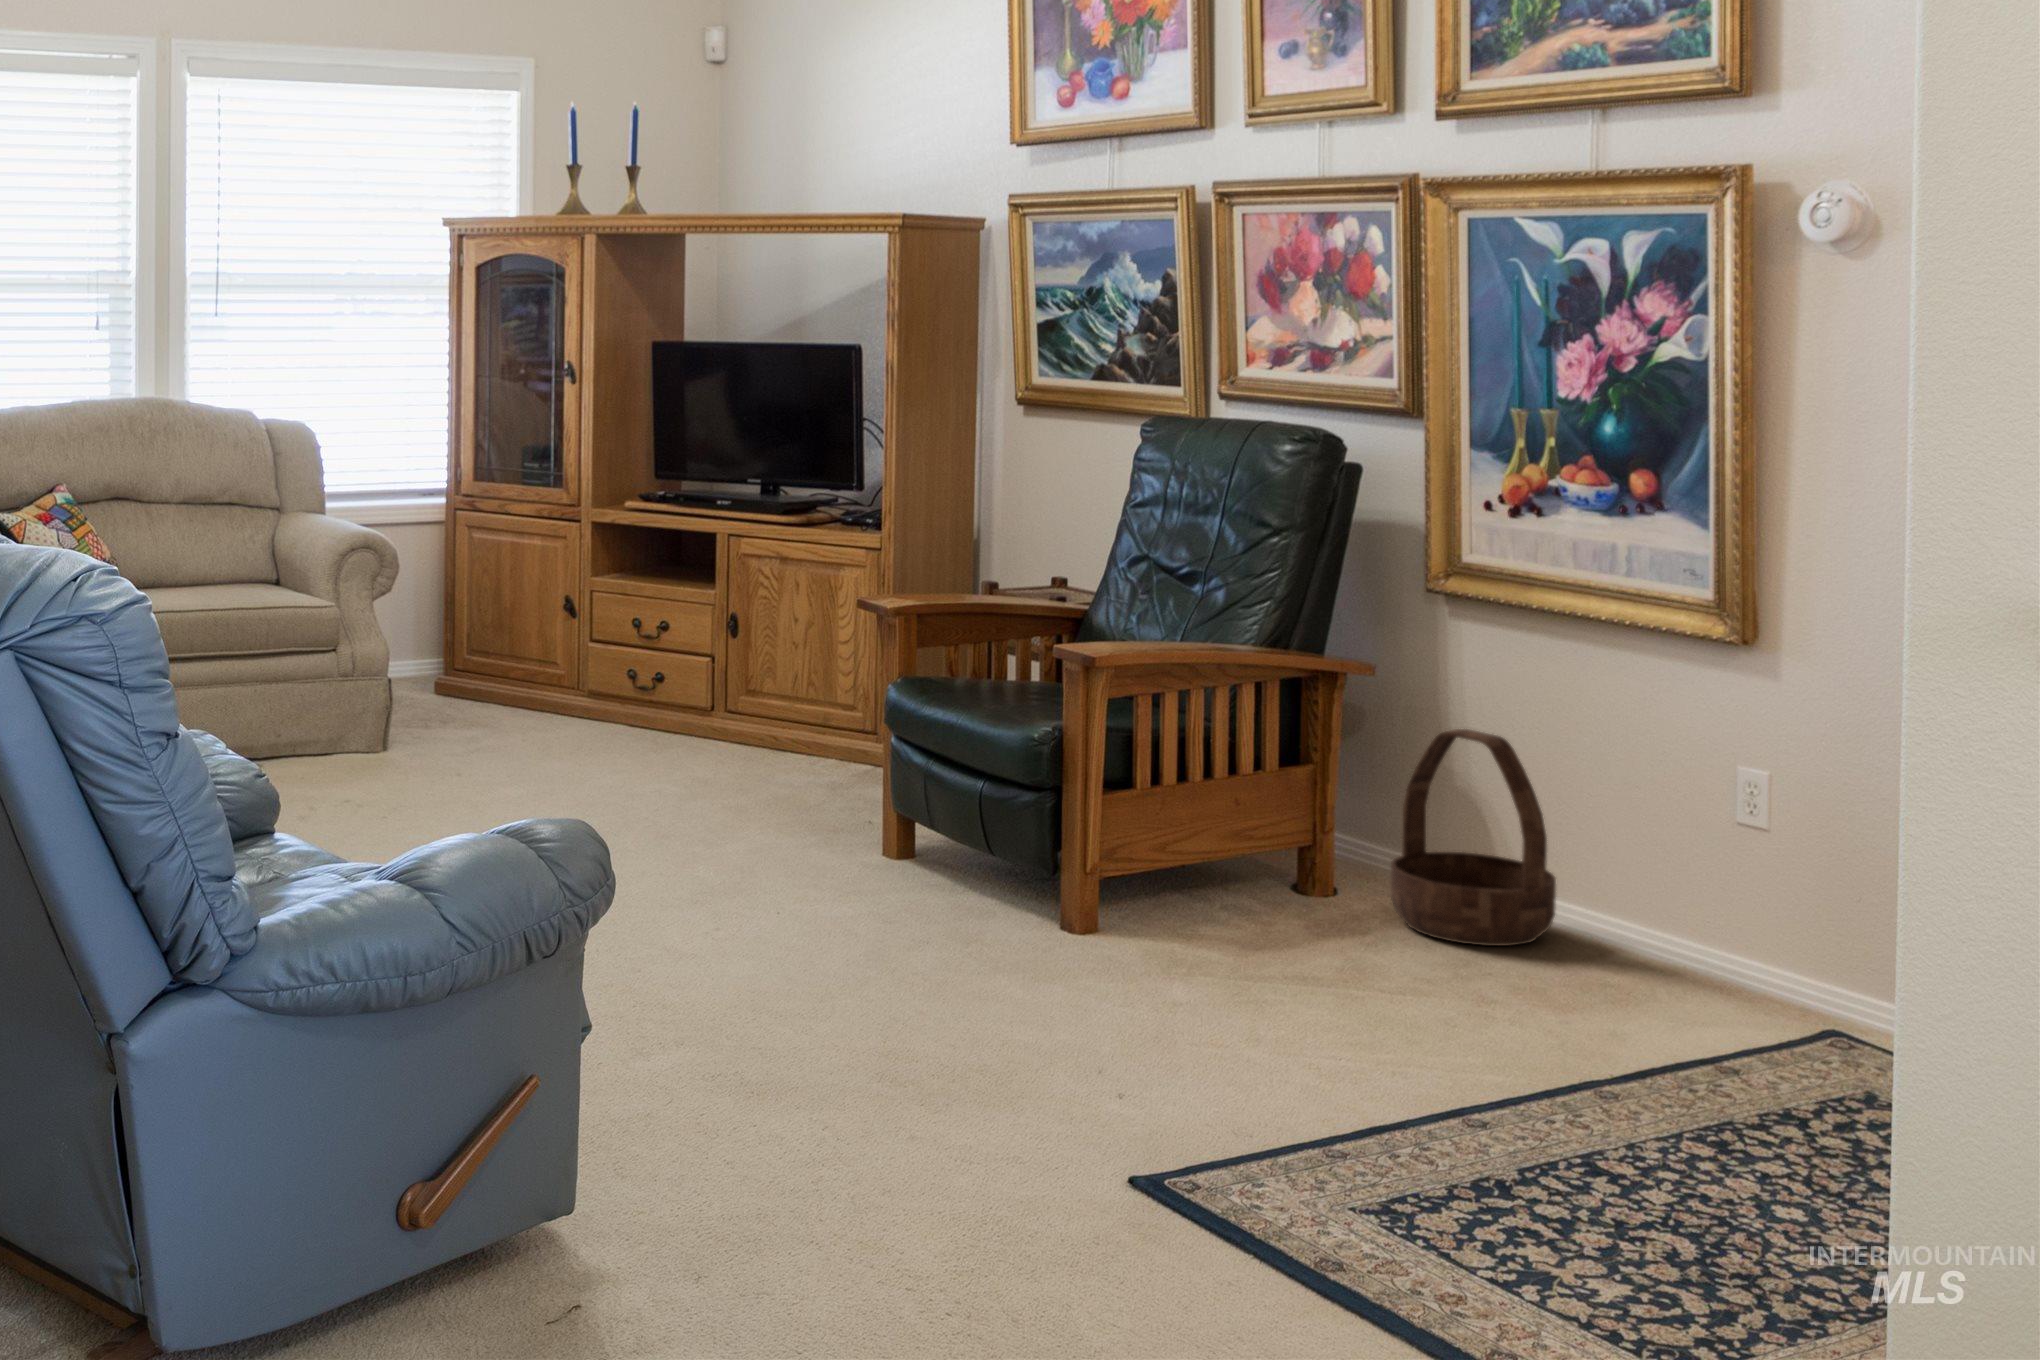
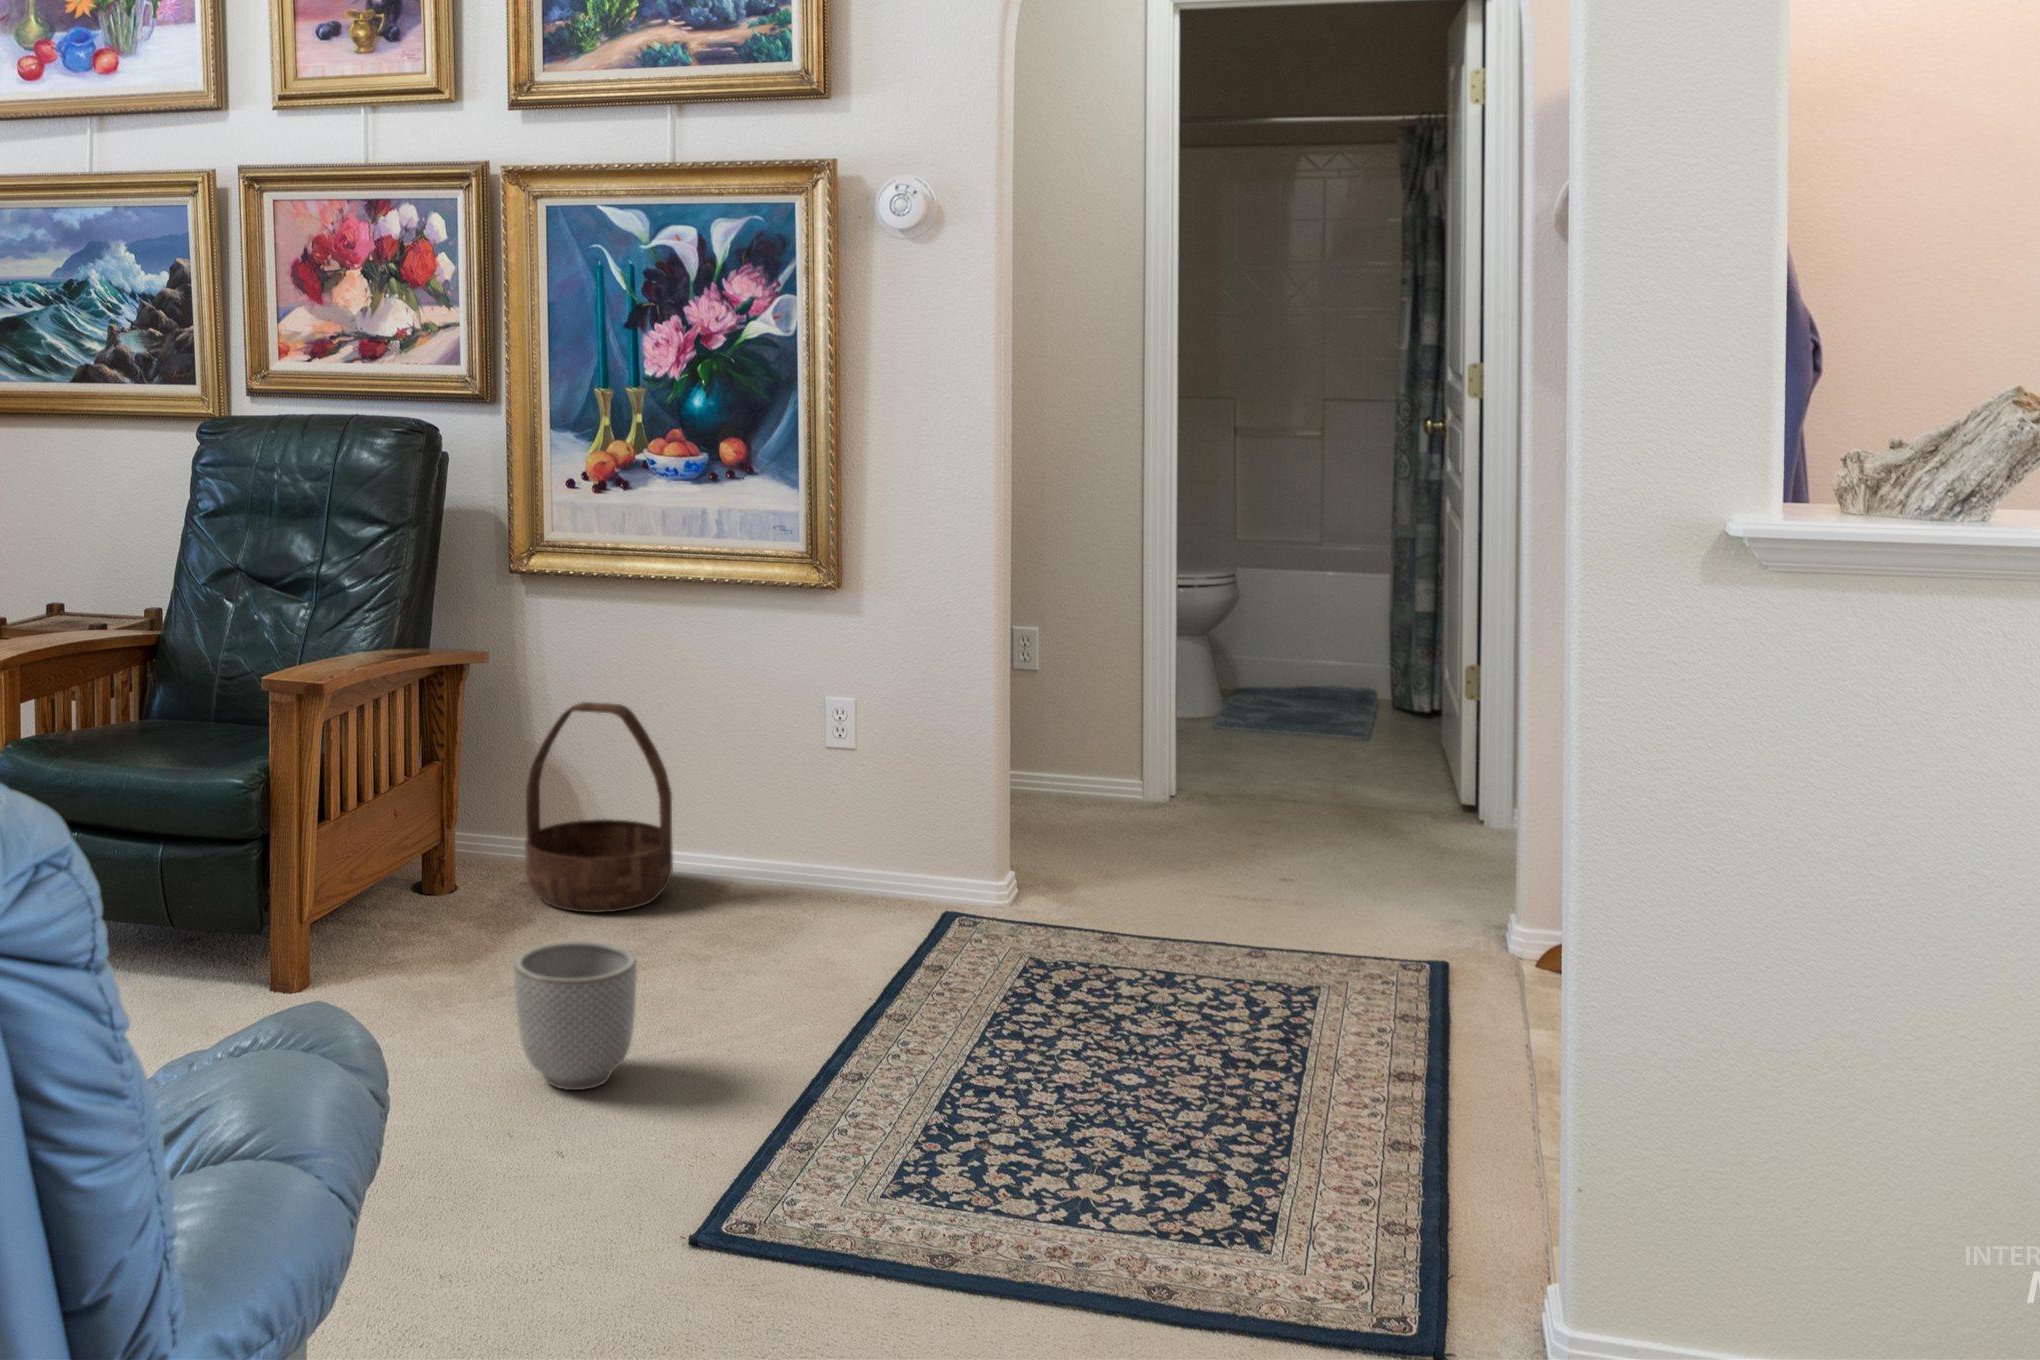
planter: none [1166,916,1285,1050] -> present [514,941,637,1090]

